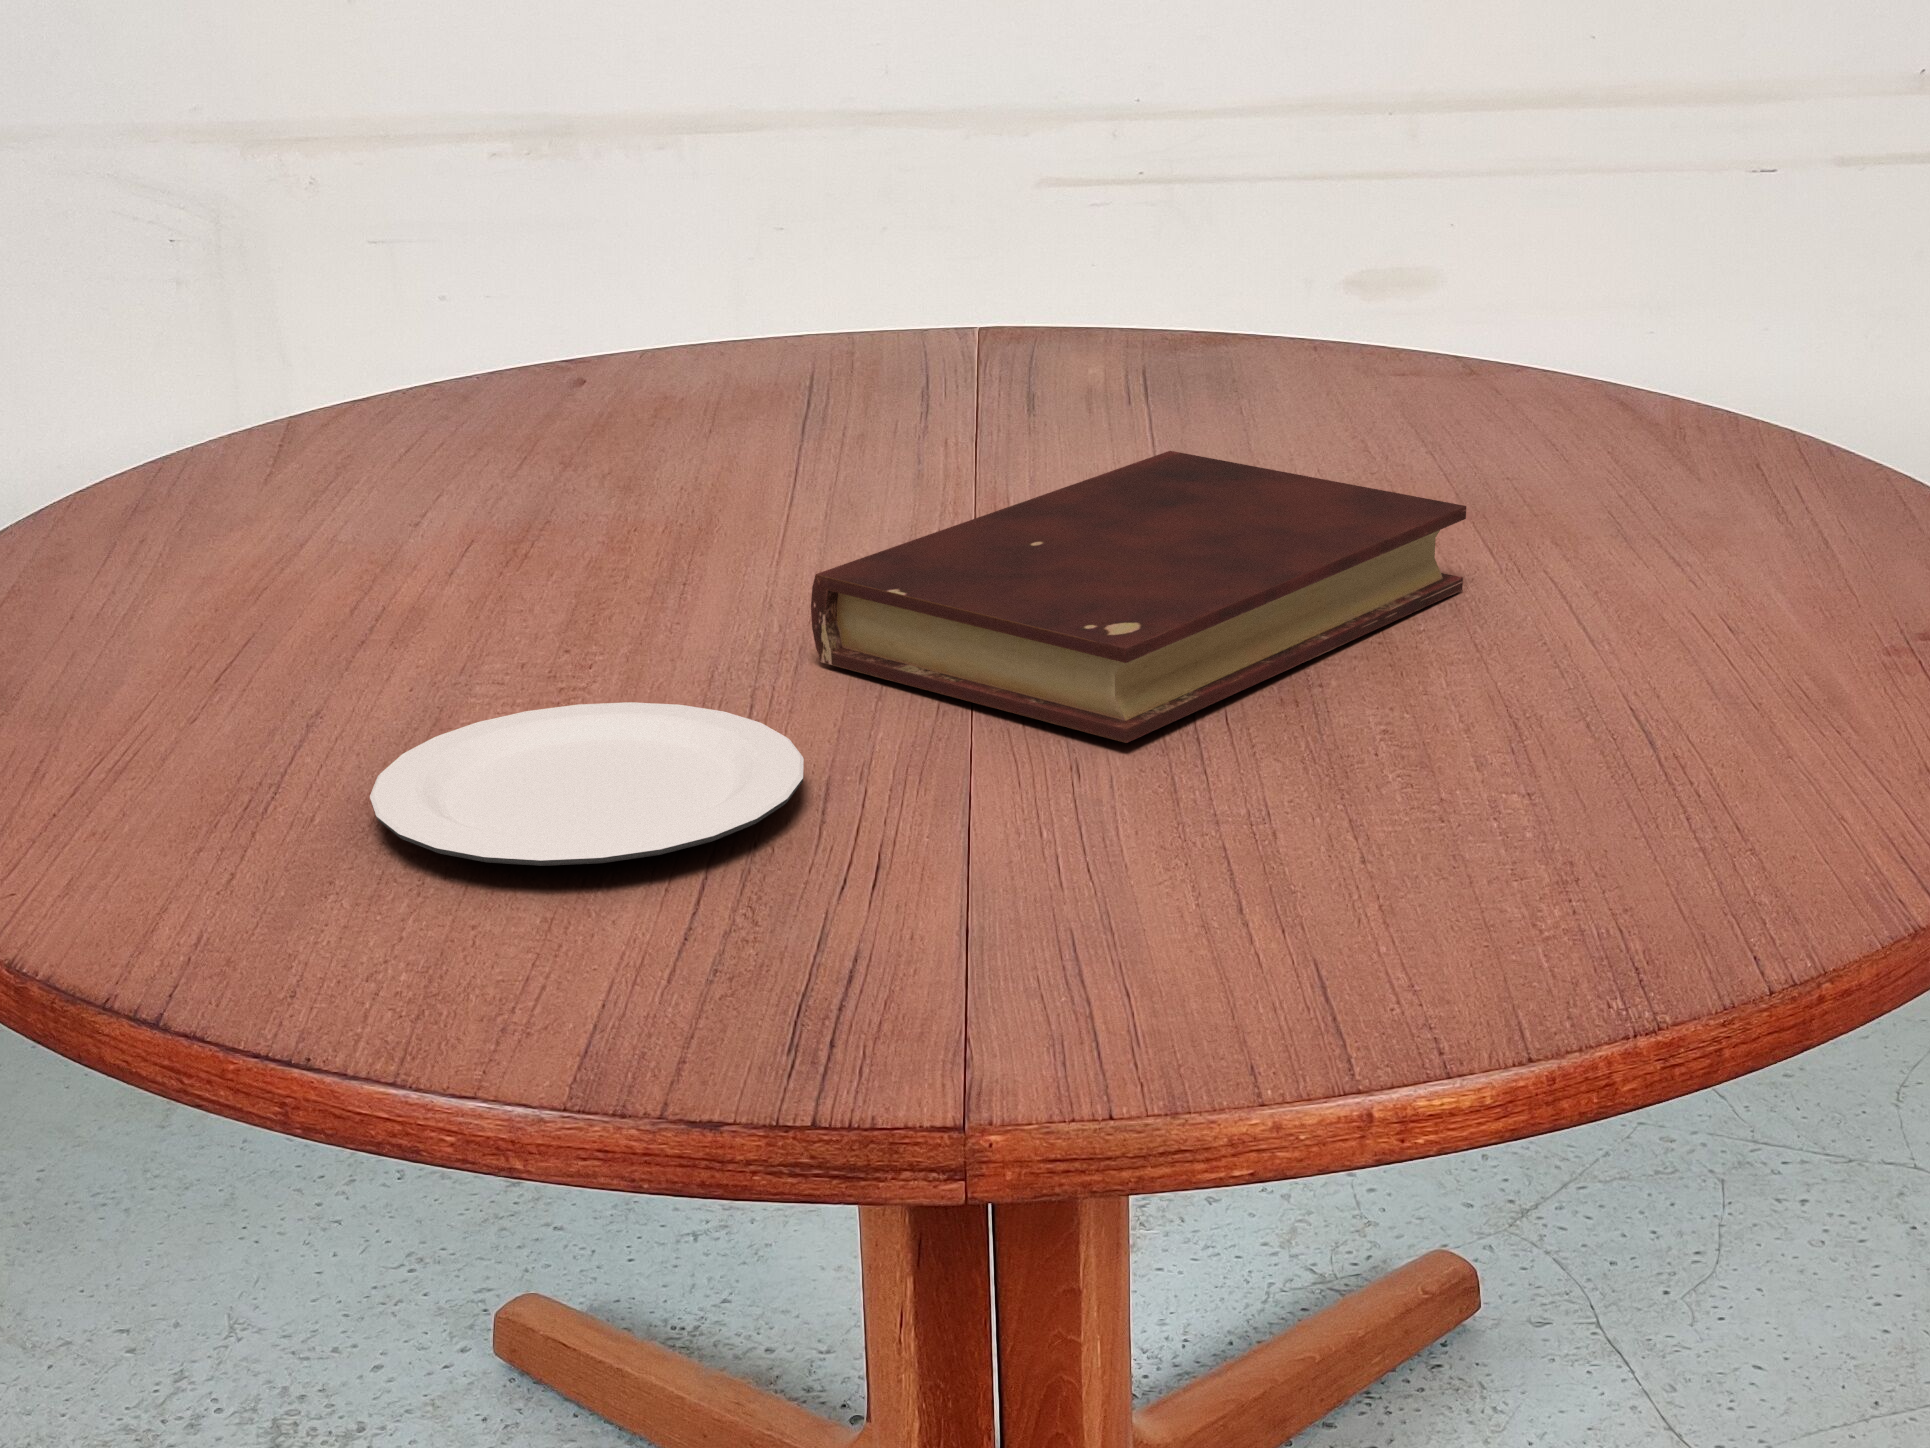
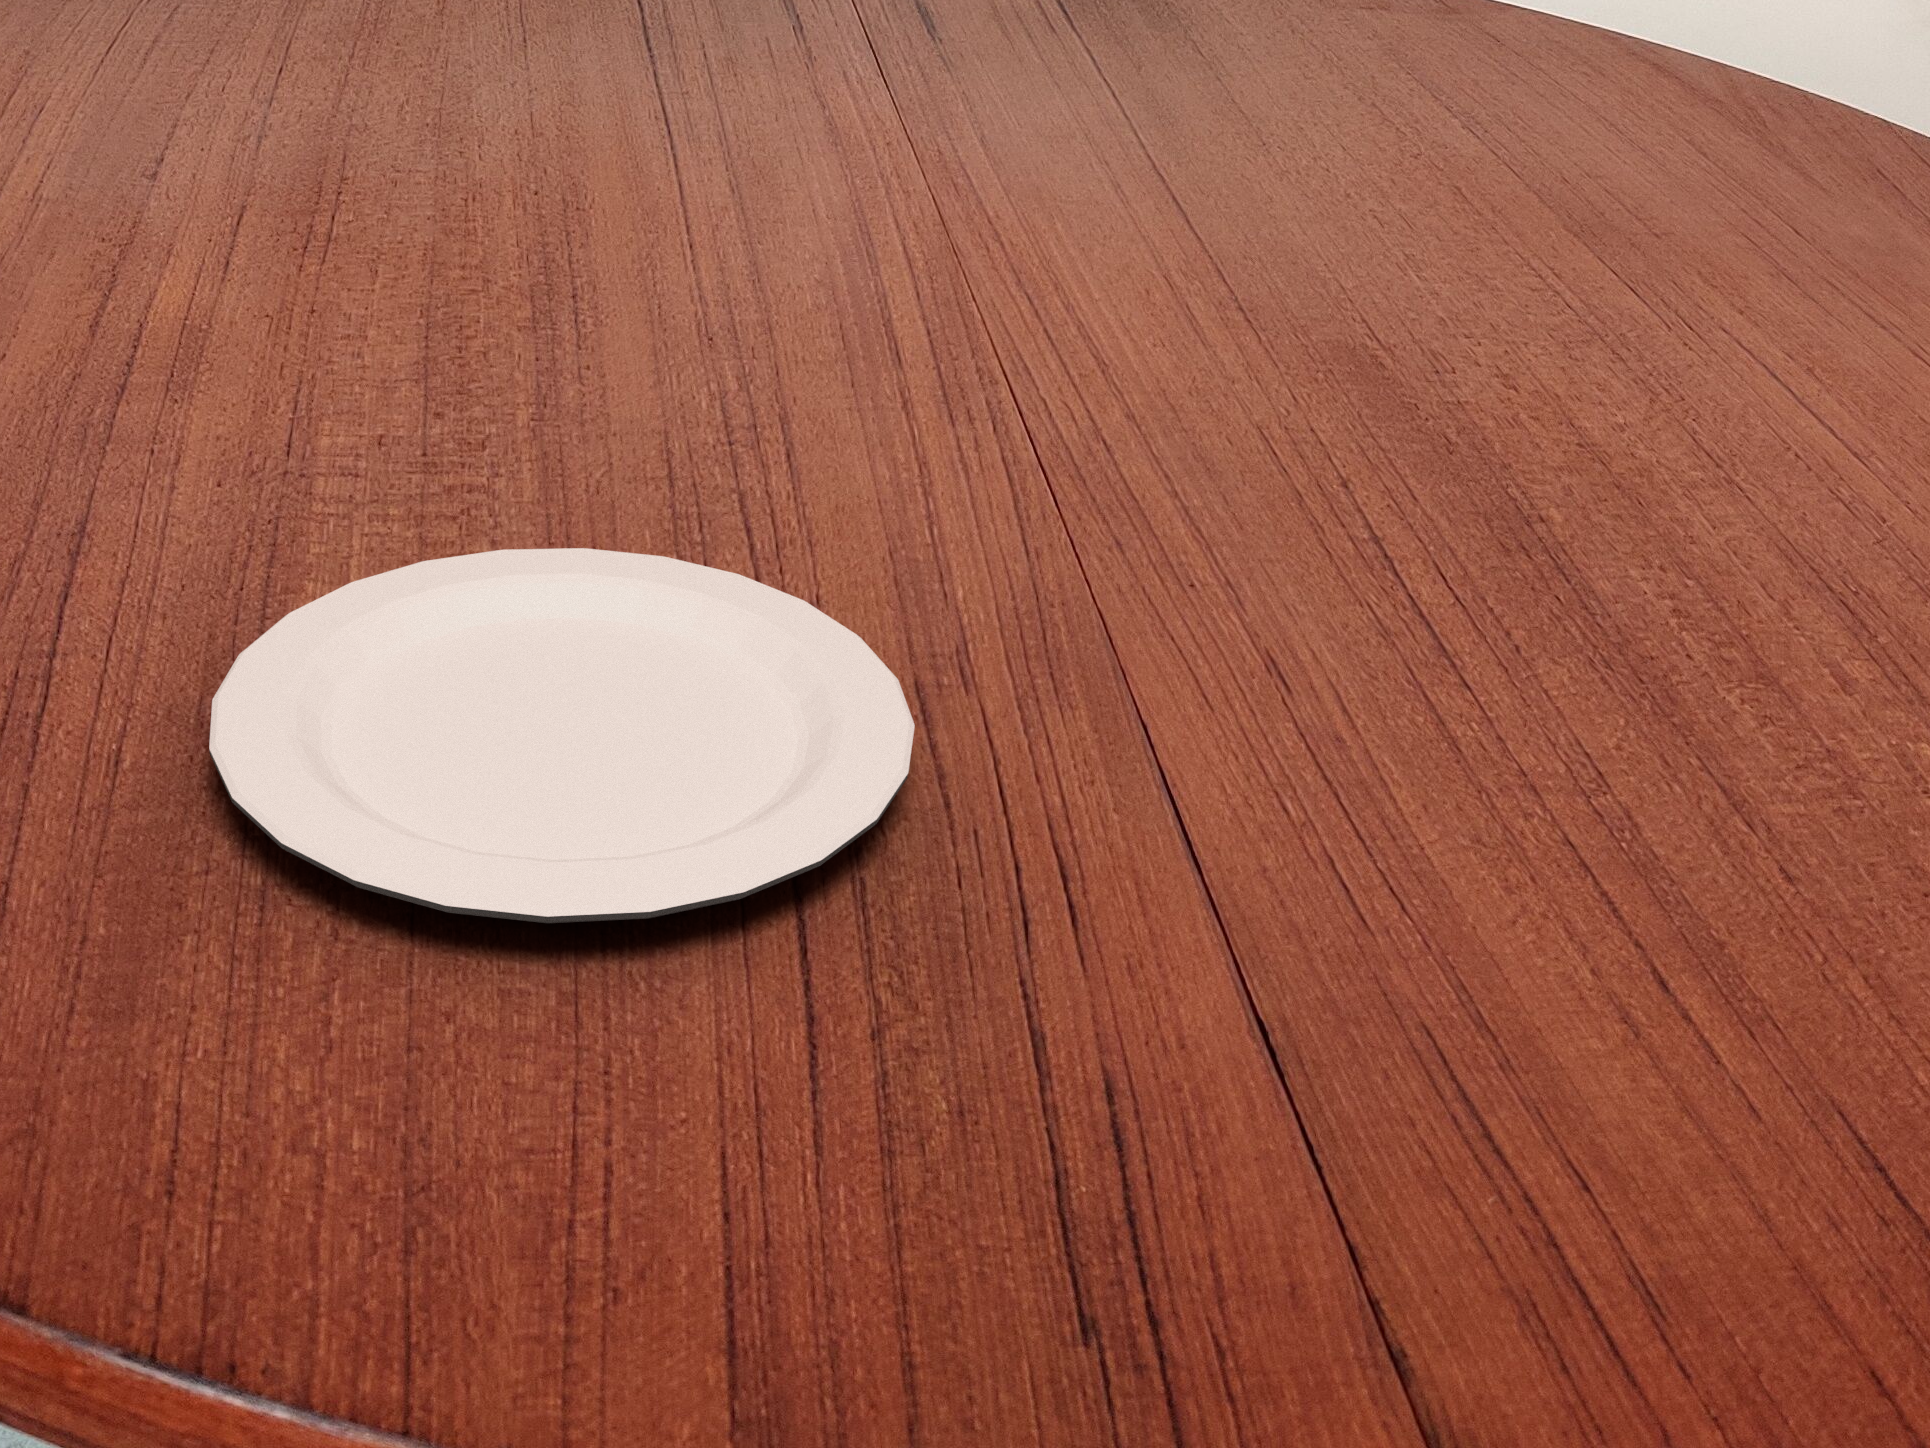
book: present [811,451,1466,743] -> none [821,136,1678,650]

